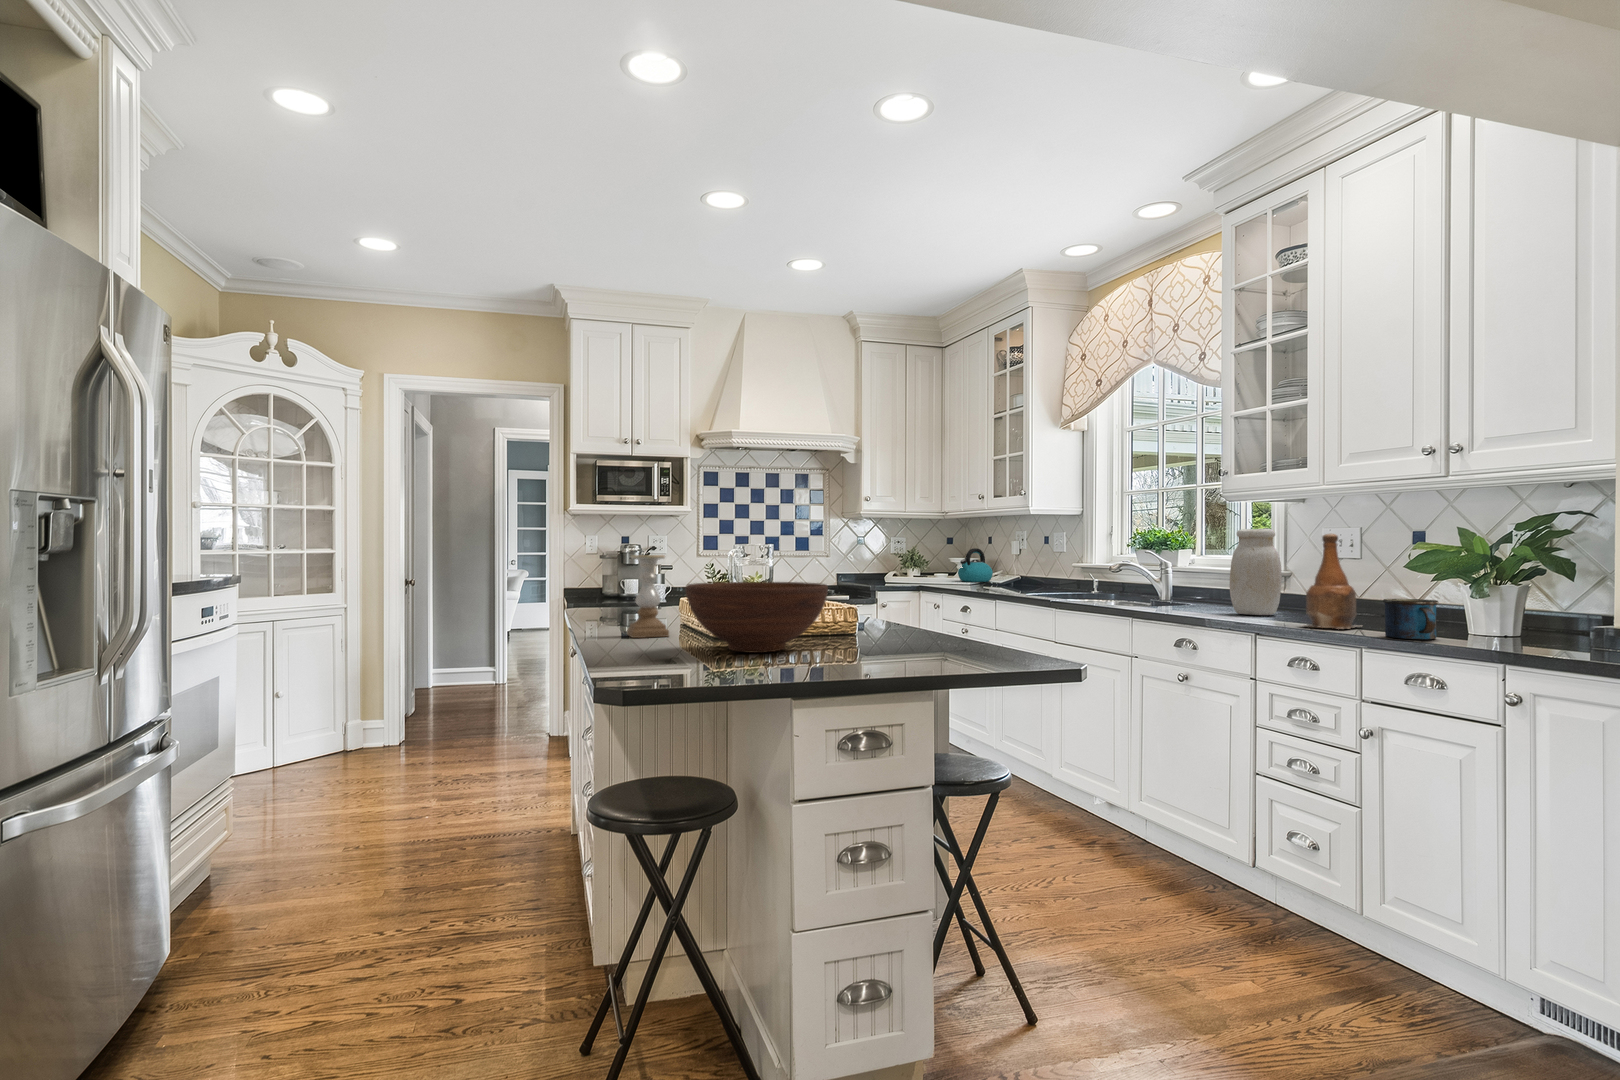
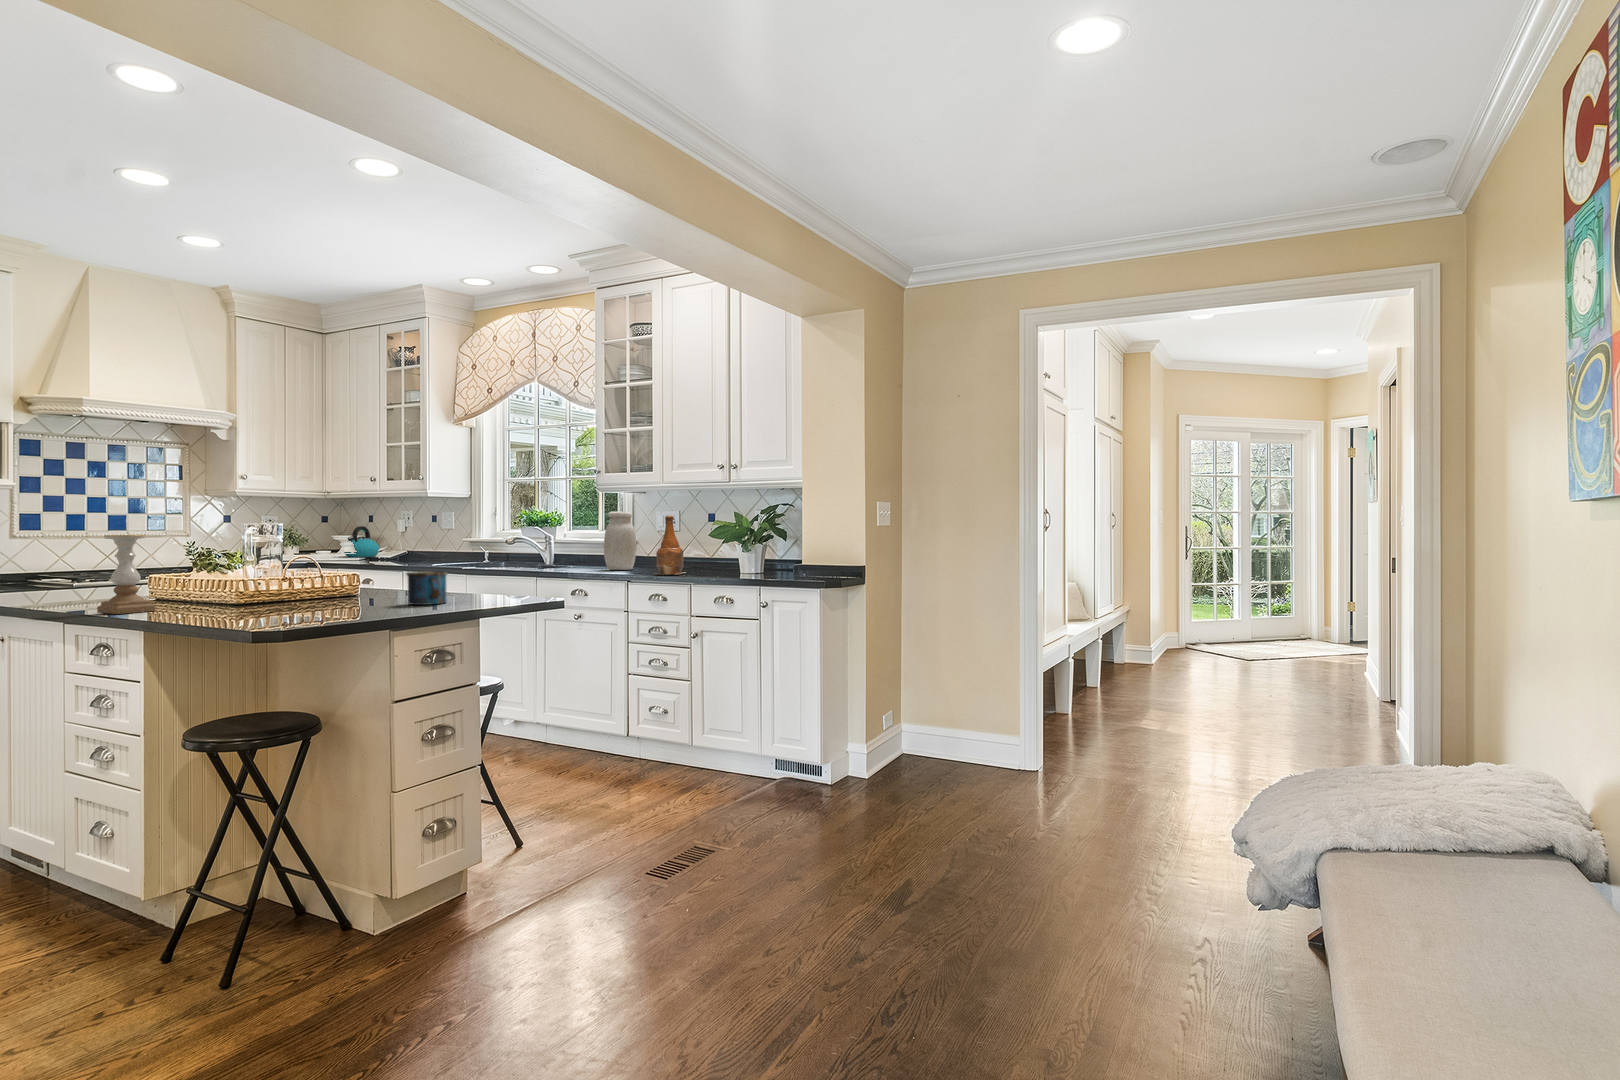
fruit bowl: present [686,582,828,653] -> none [222,555,357,612]
mug: present [1383,599,1439,639] -> present [407,571,447,605]

